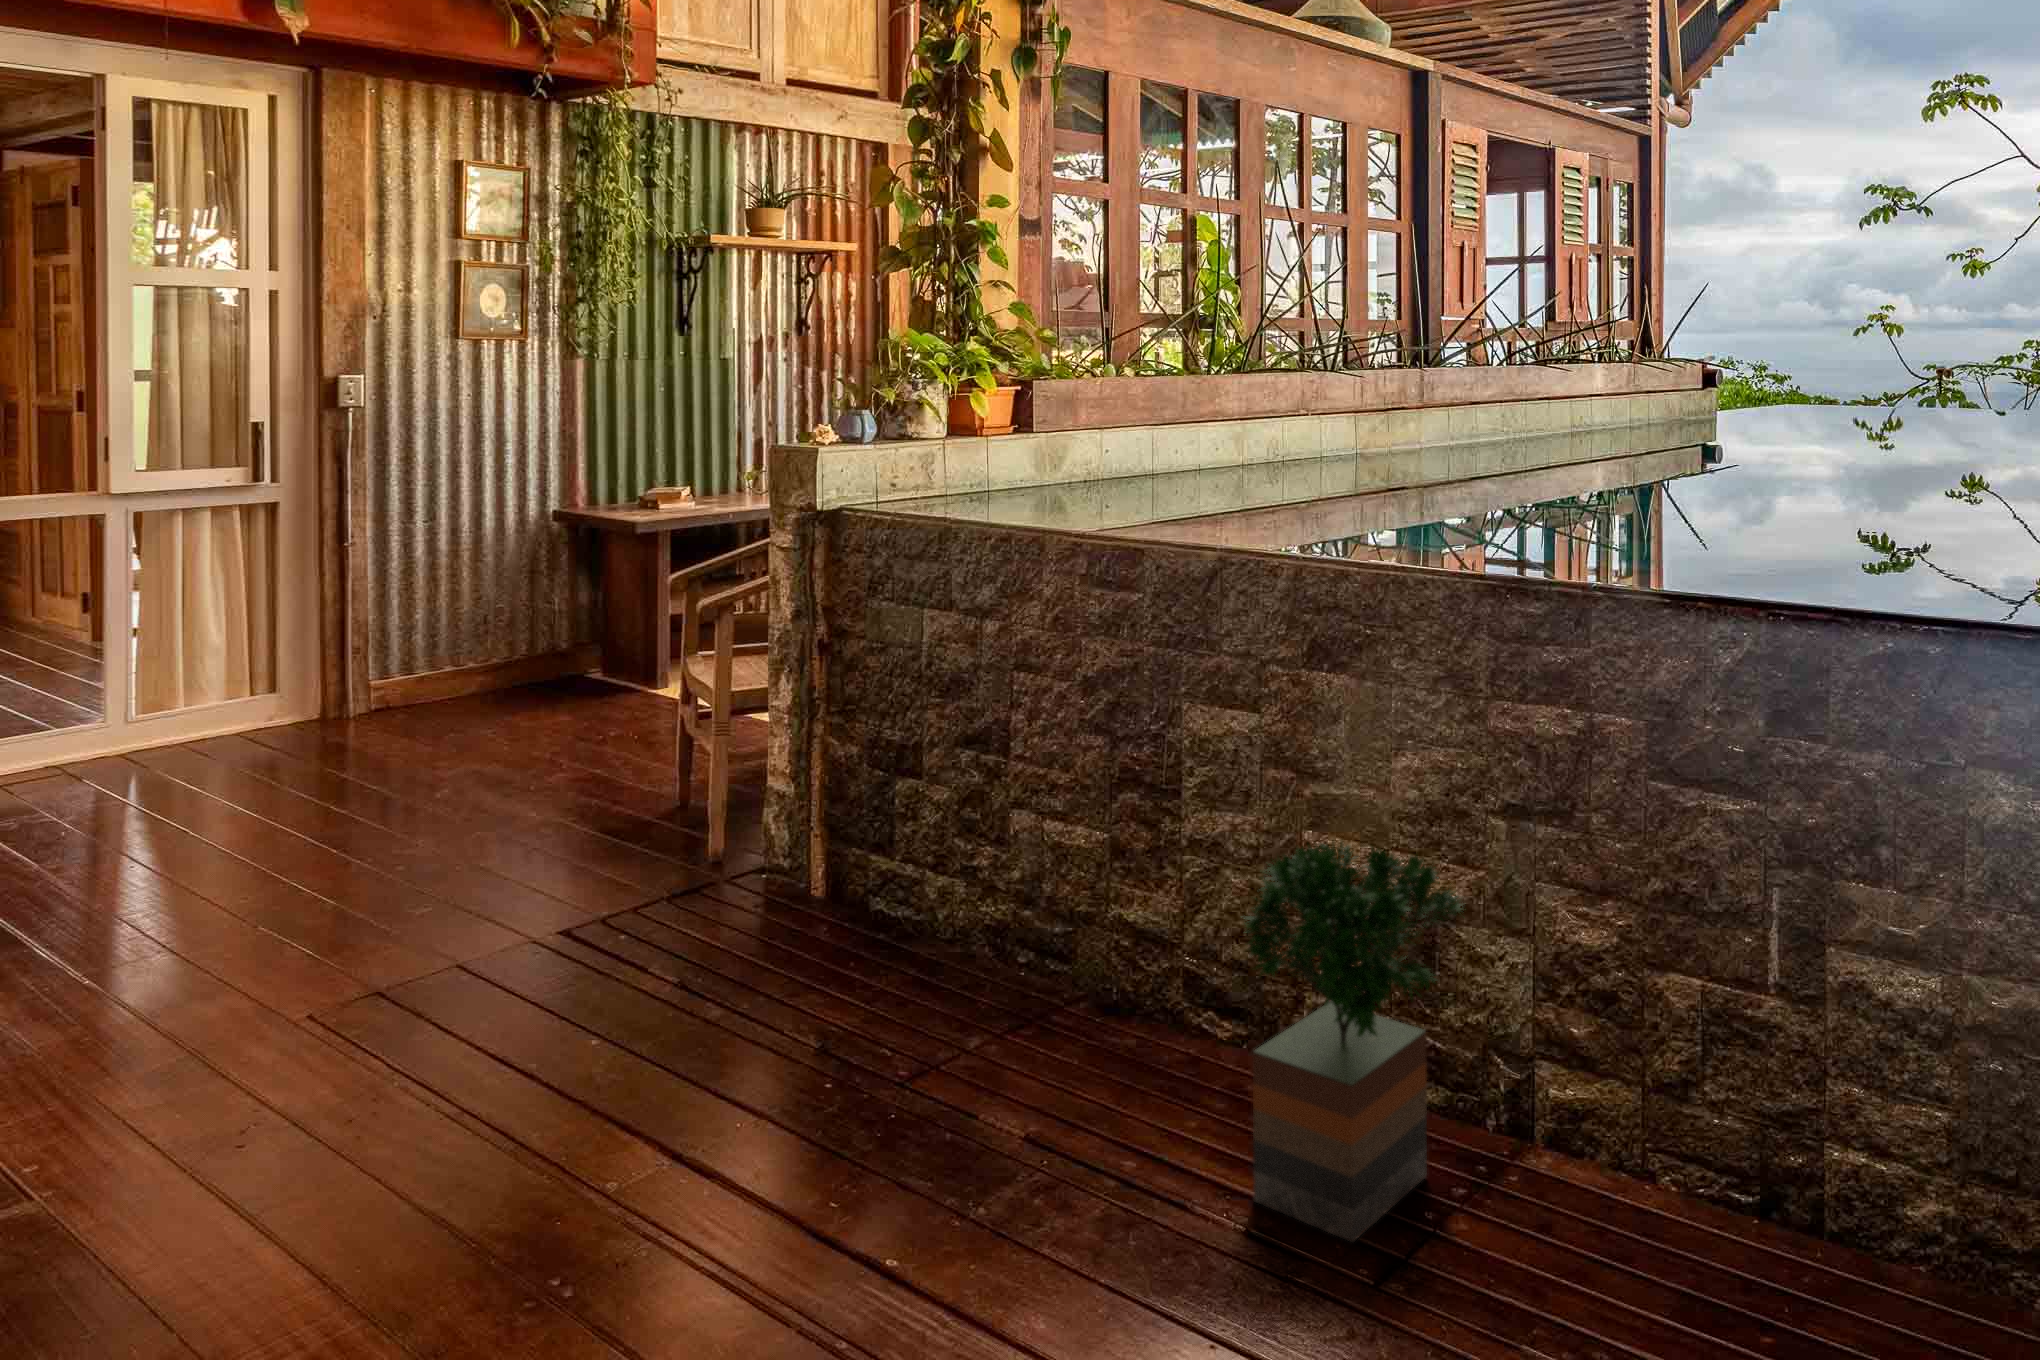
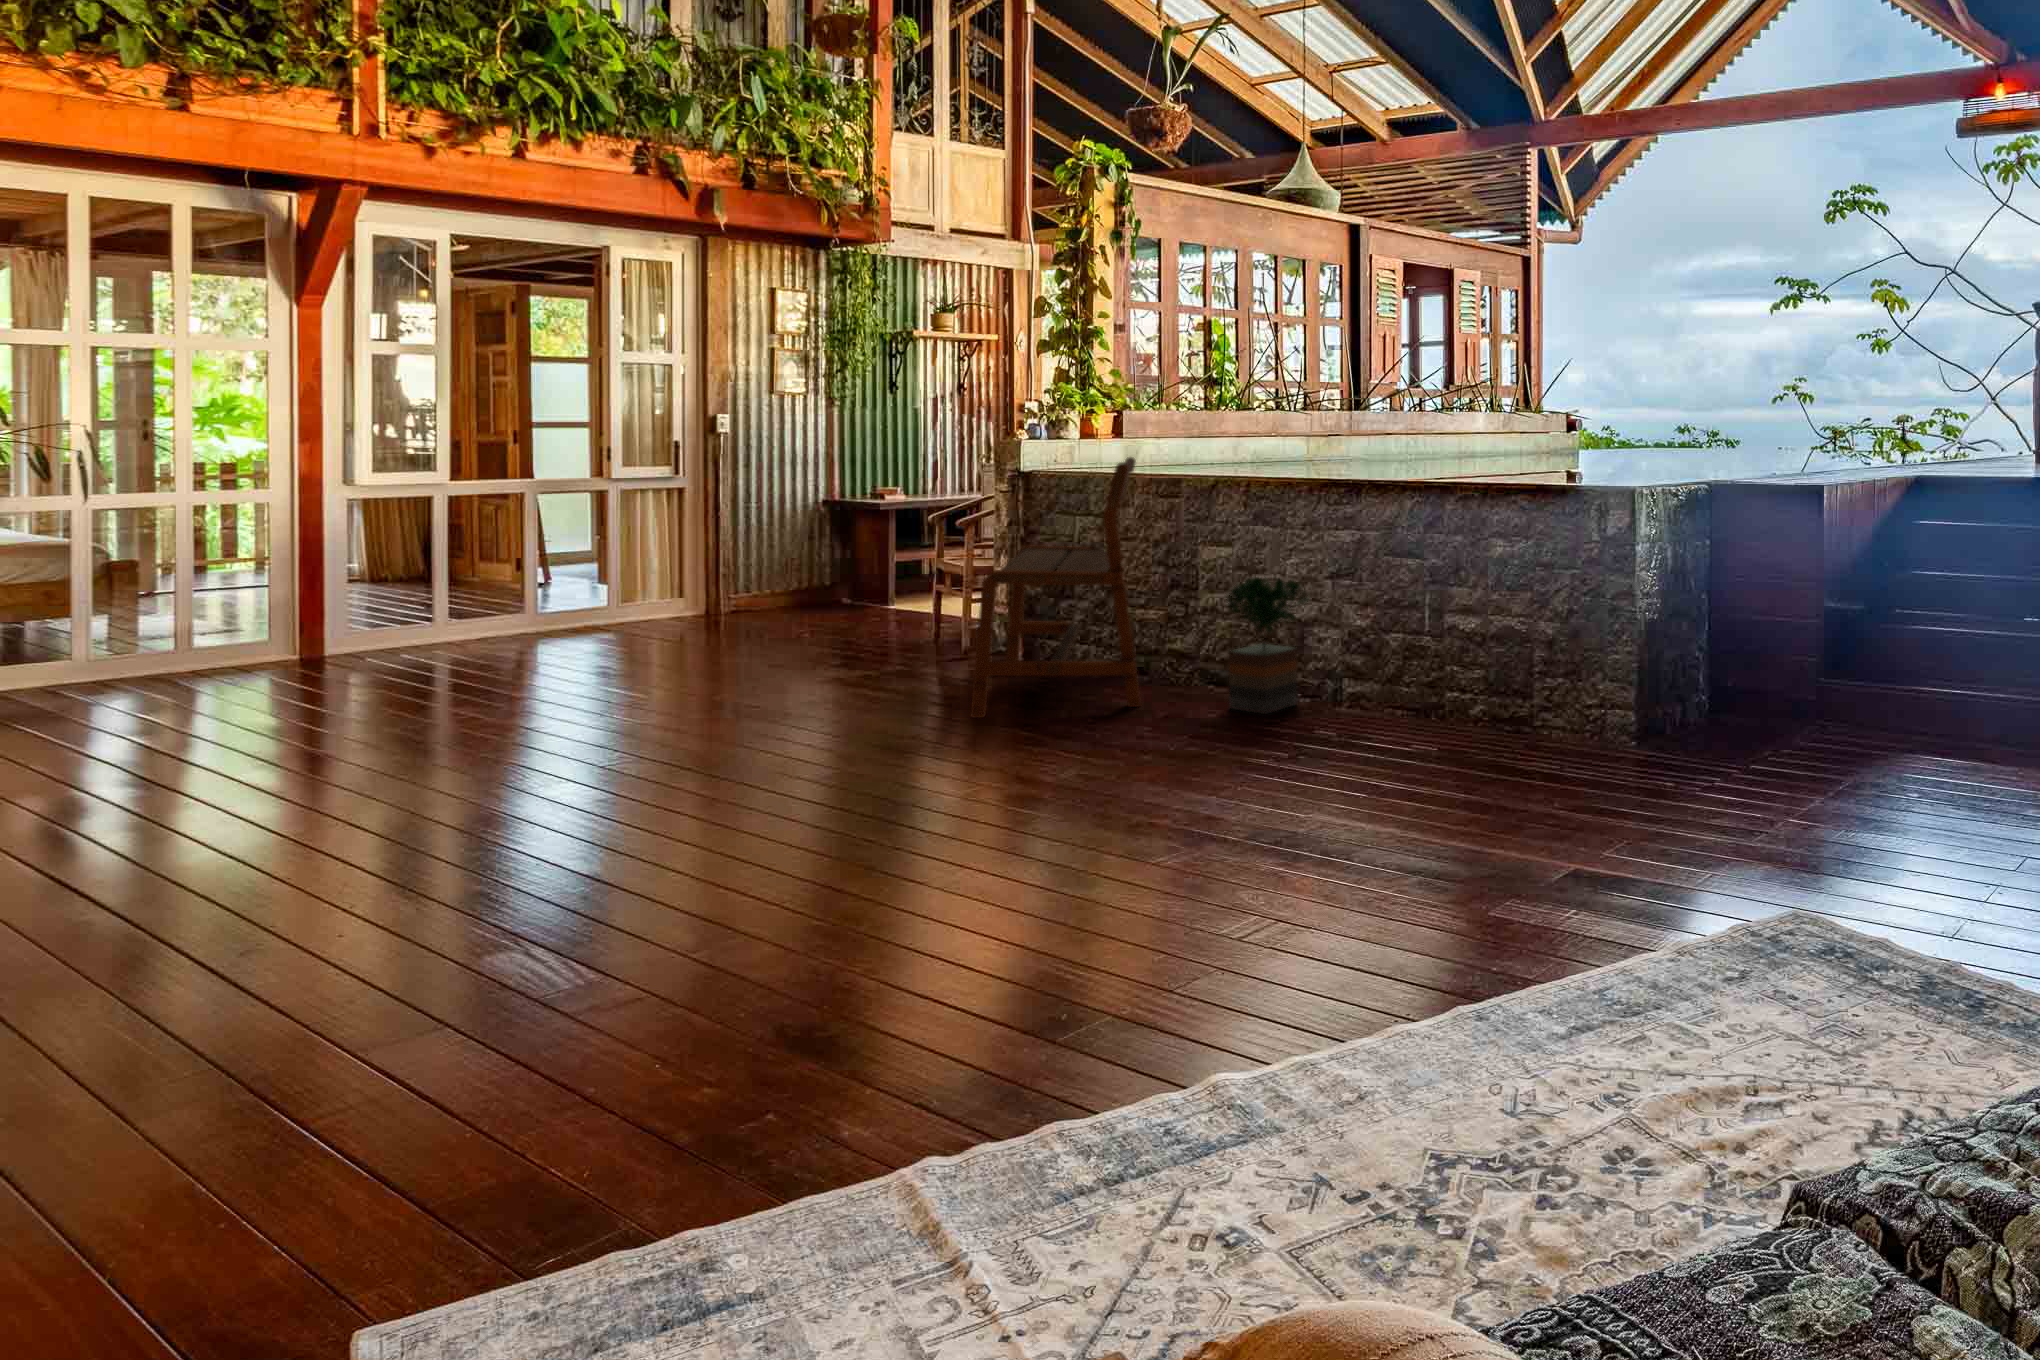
bench: none [554,495,1064,1271] -> present [971,457,1141,718]

